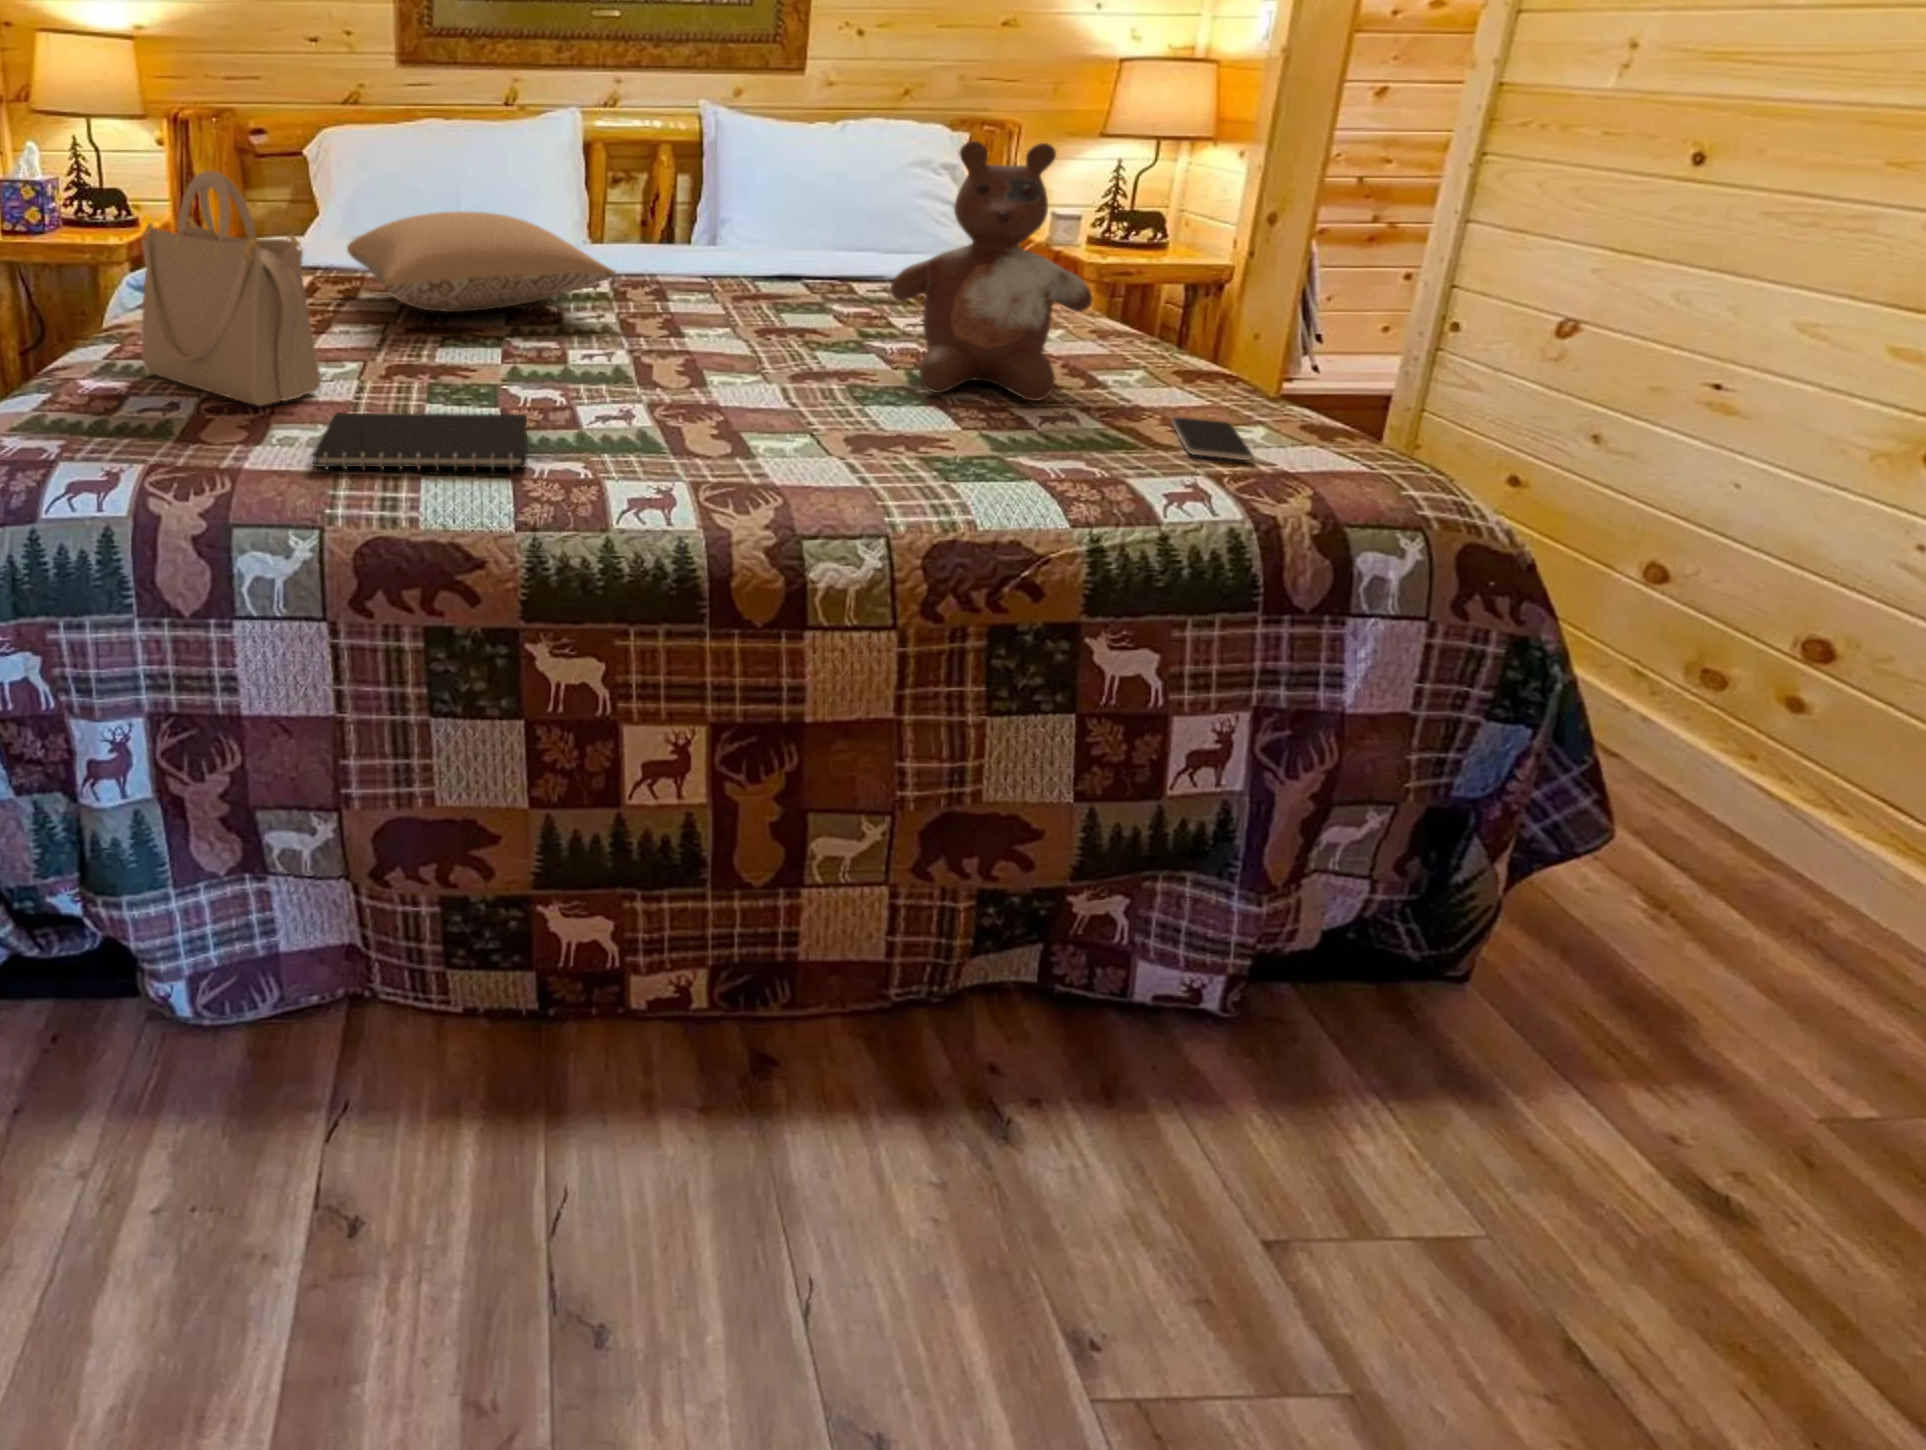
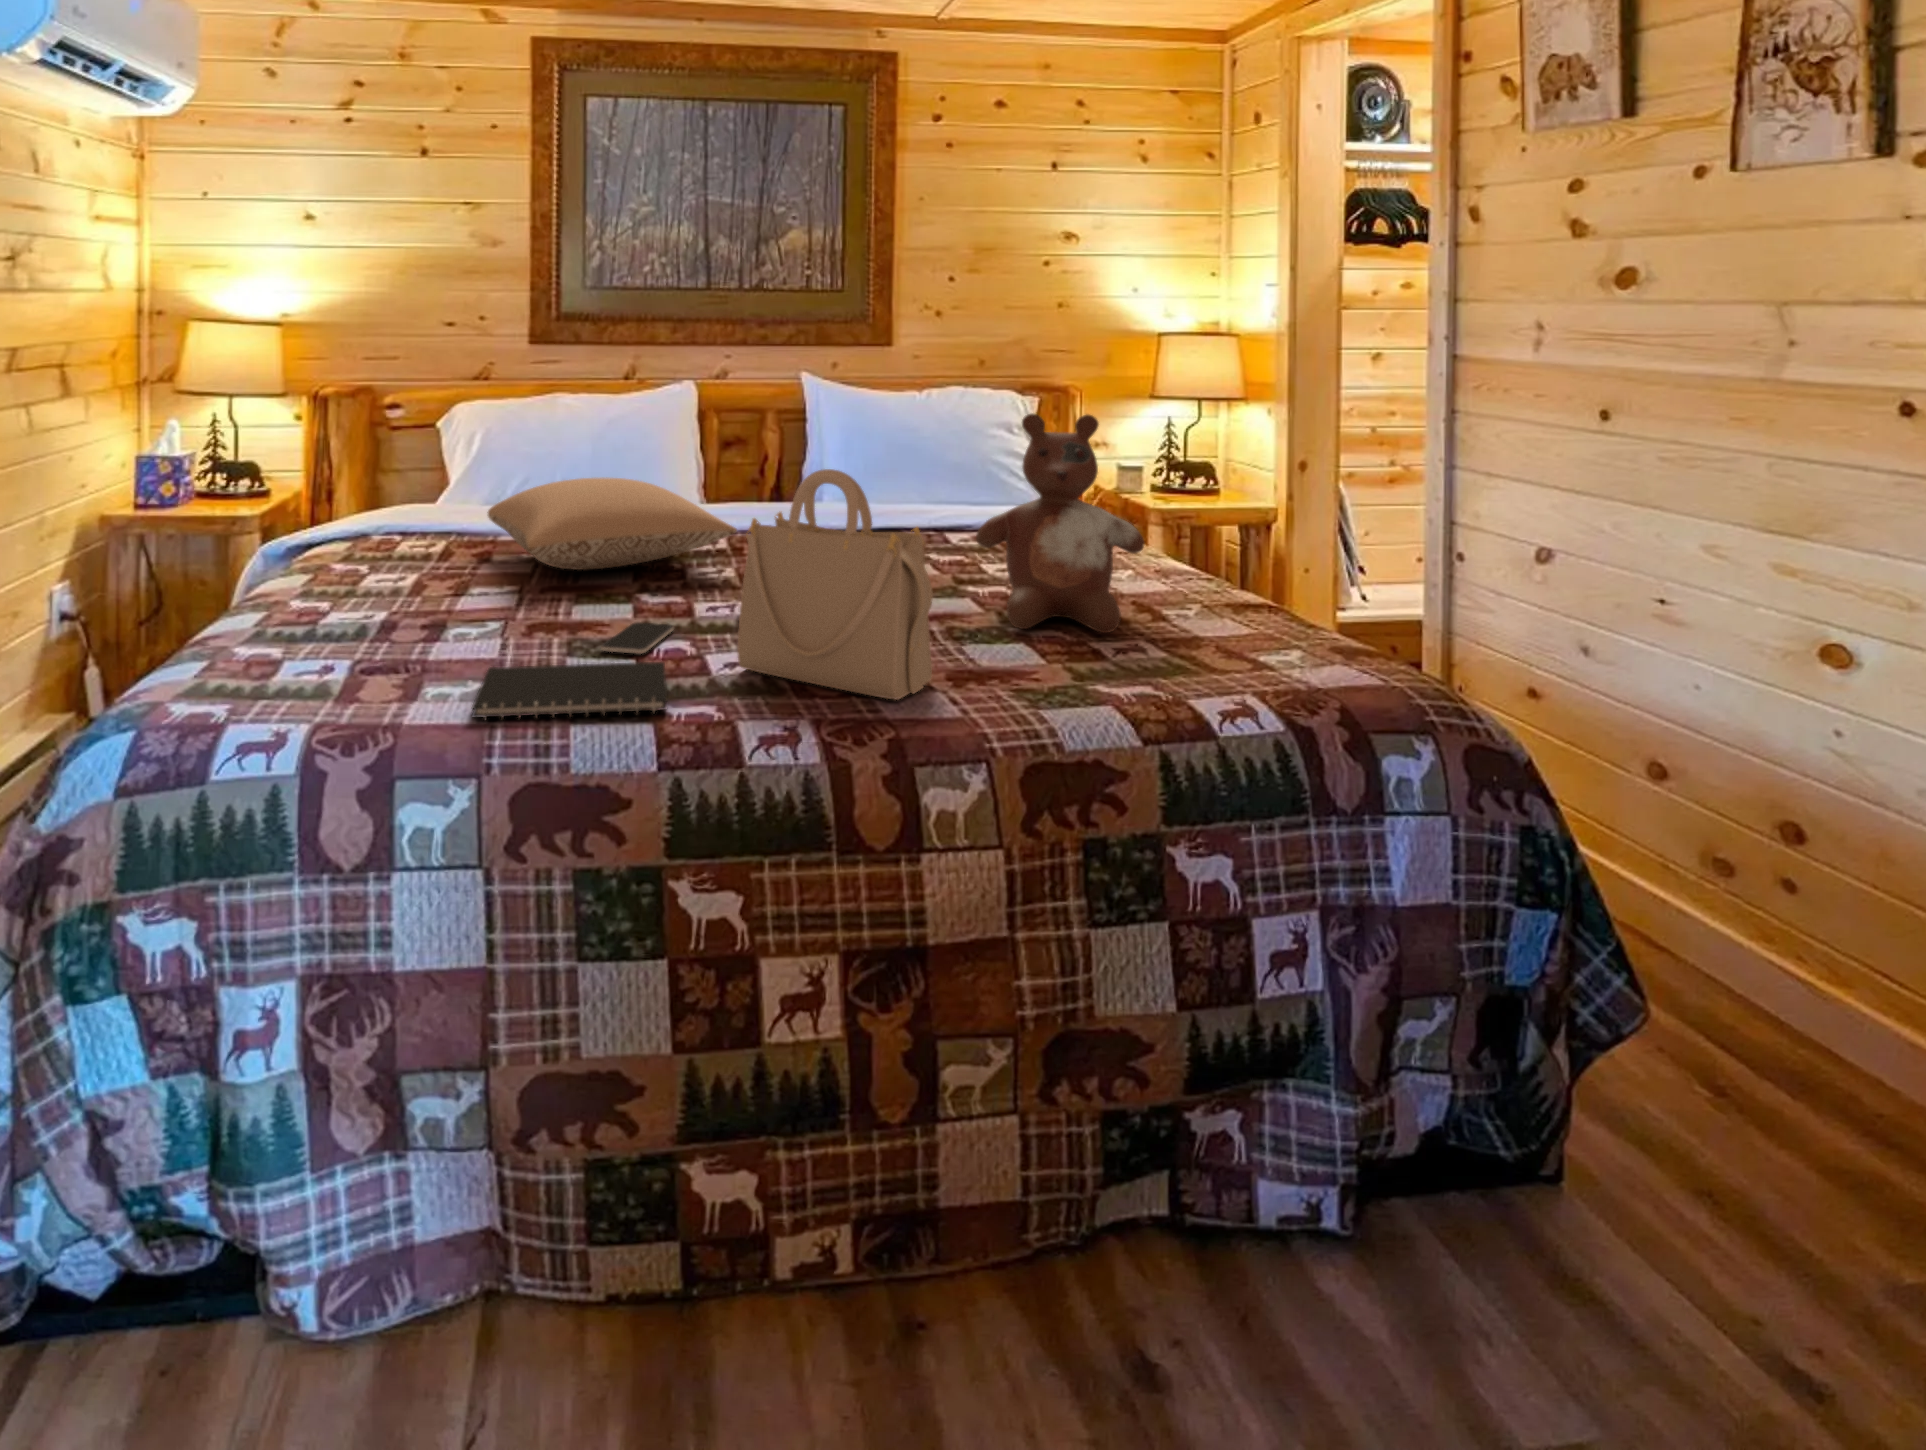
handbag: present [141,171,321,406] -> present [737,469,933,700]
smartphone: present [1172,417,1253,460] -> present [601,622,674,654]

